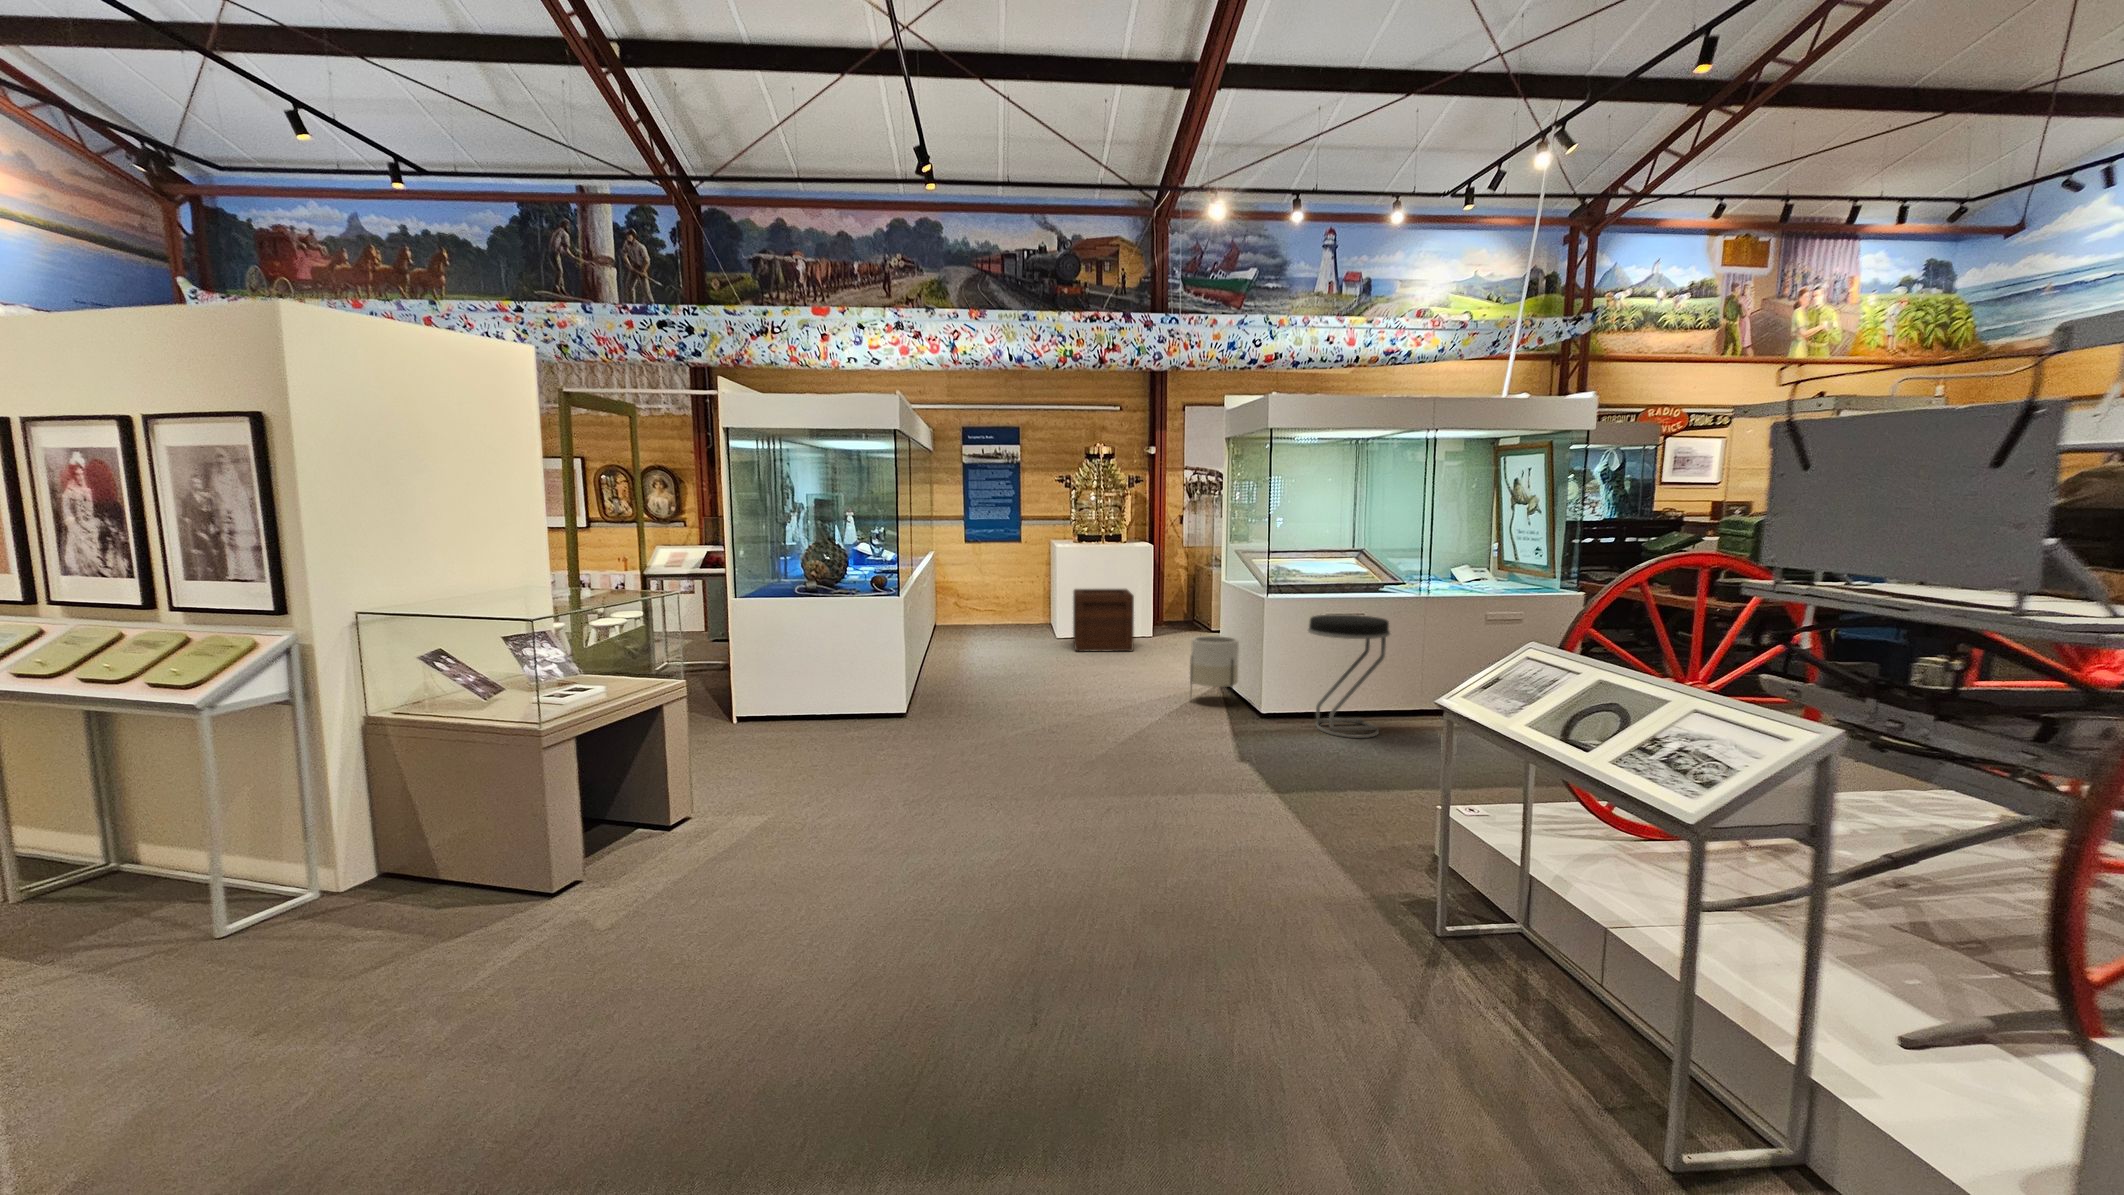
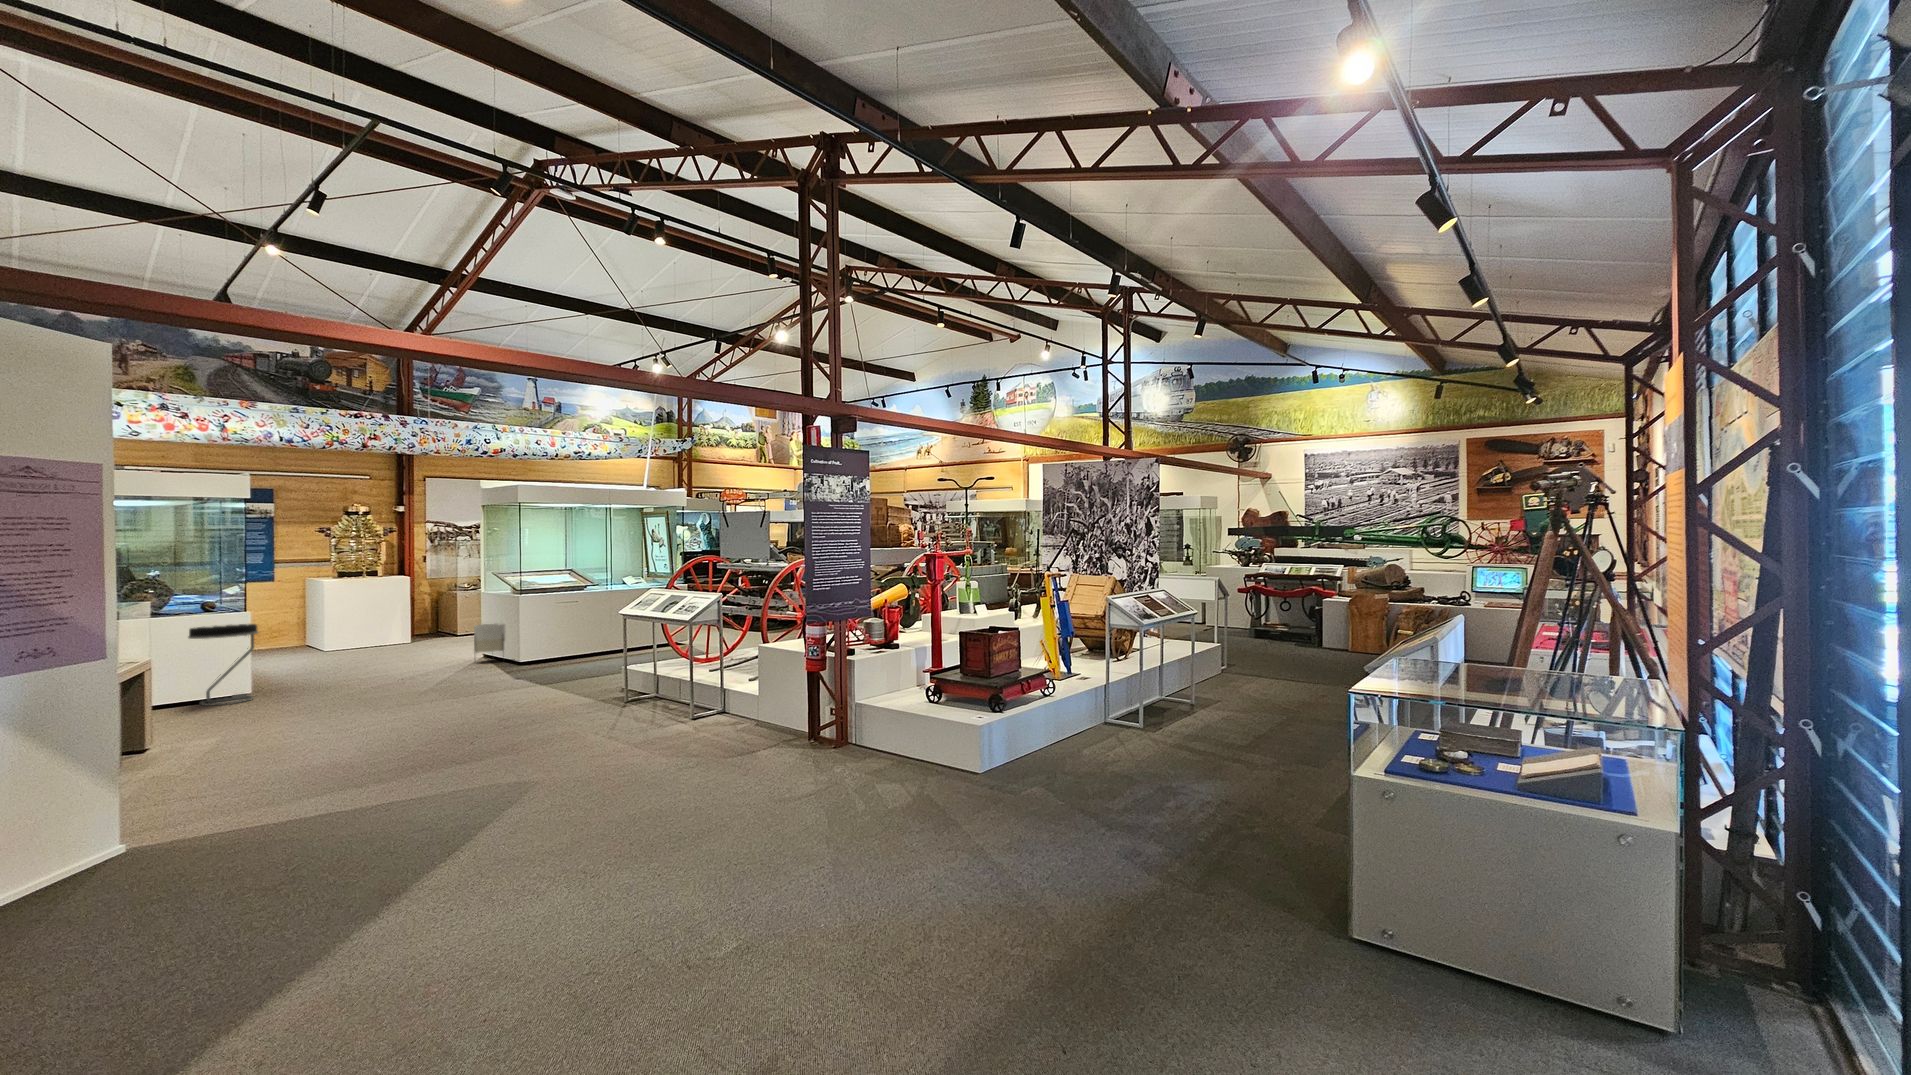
wooden crate: present [1073,589,1134,652] -> none [344,610,406,658]
stool: present [1308,615,1390,738] -> present [188,624,258,706]

